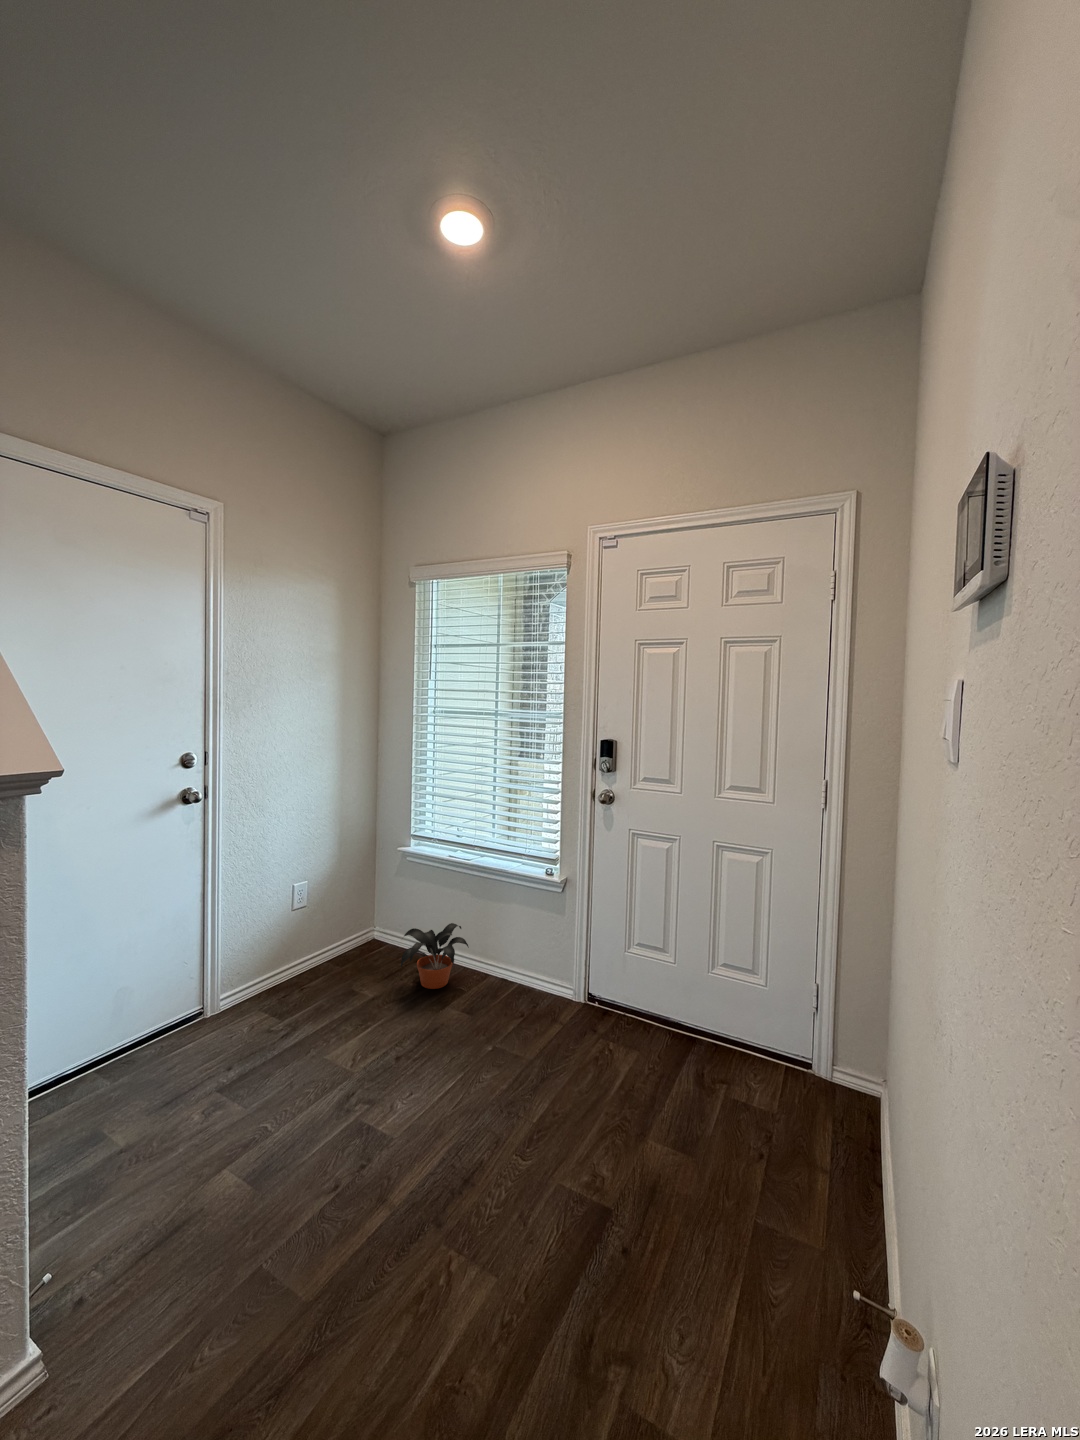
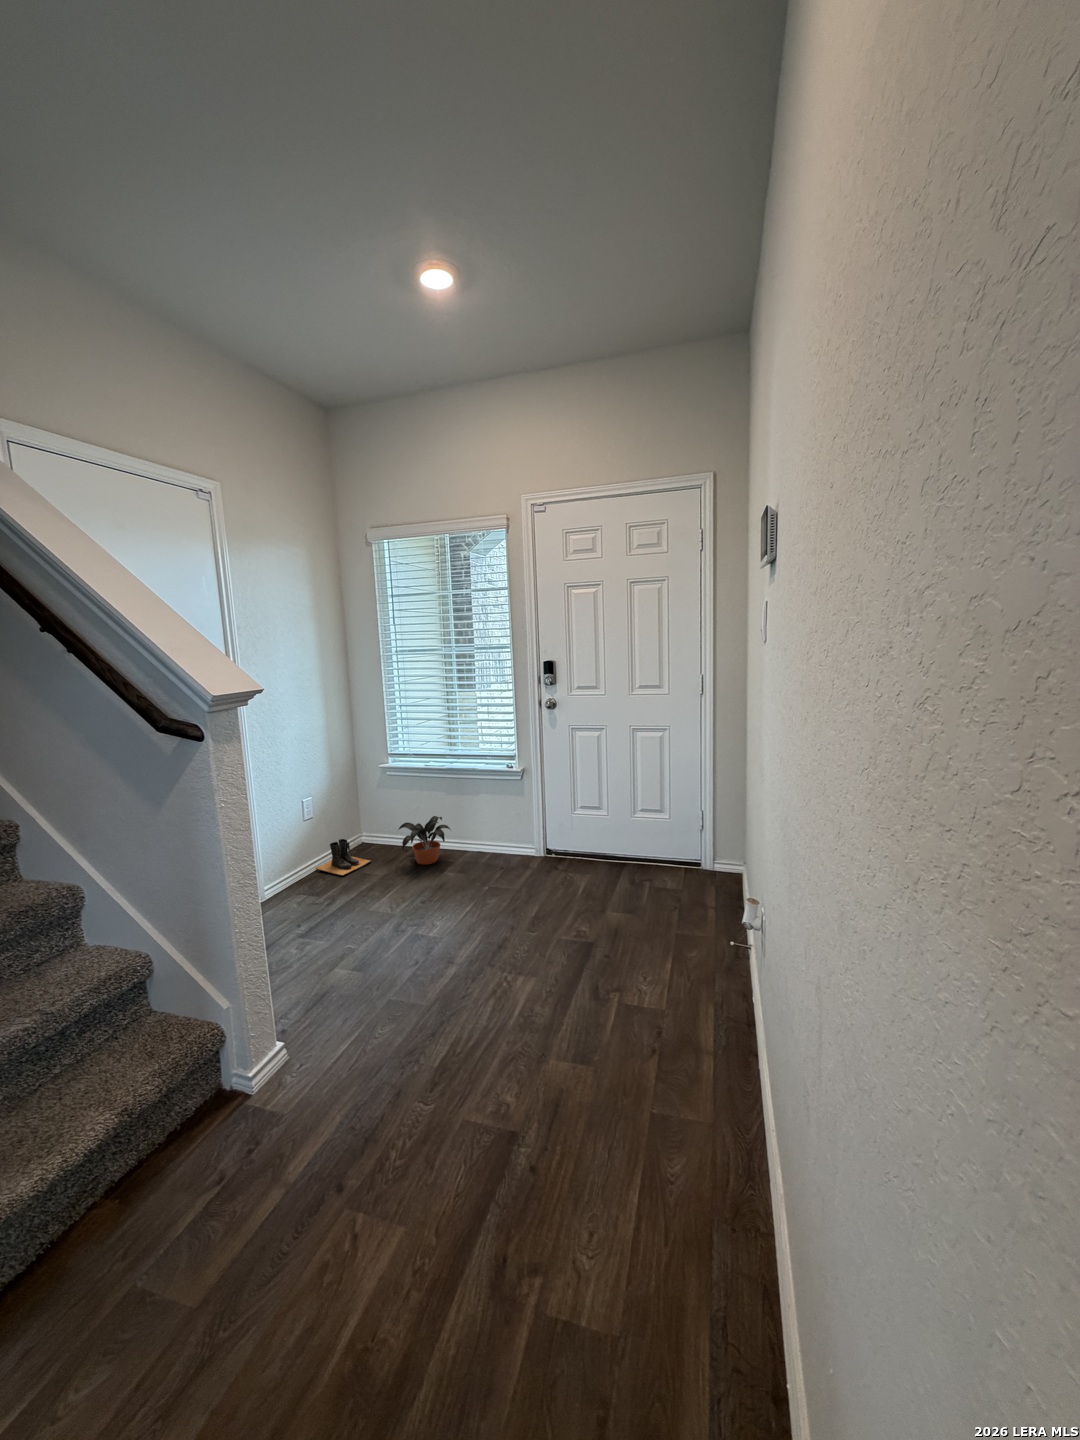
boots: none [300,937,368,989] -> present [316,839,371,876]

